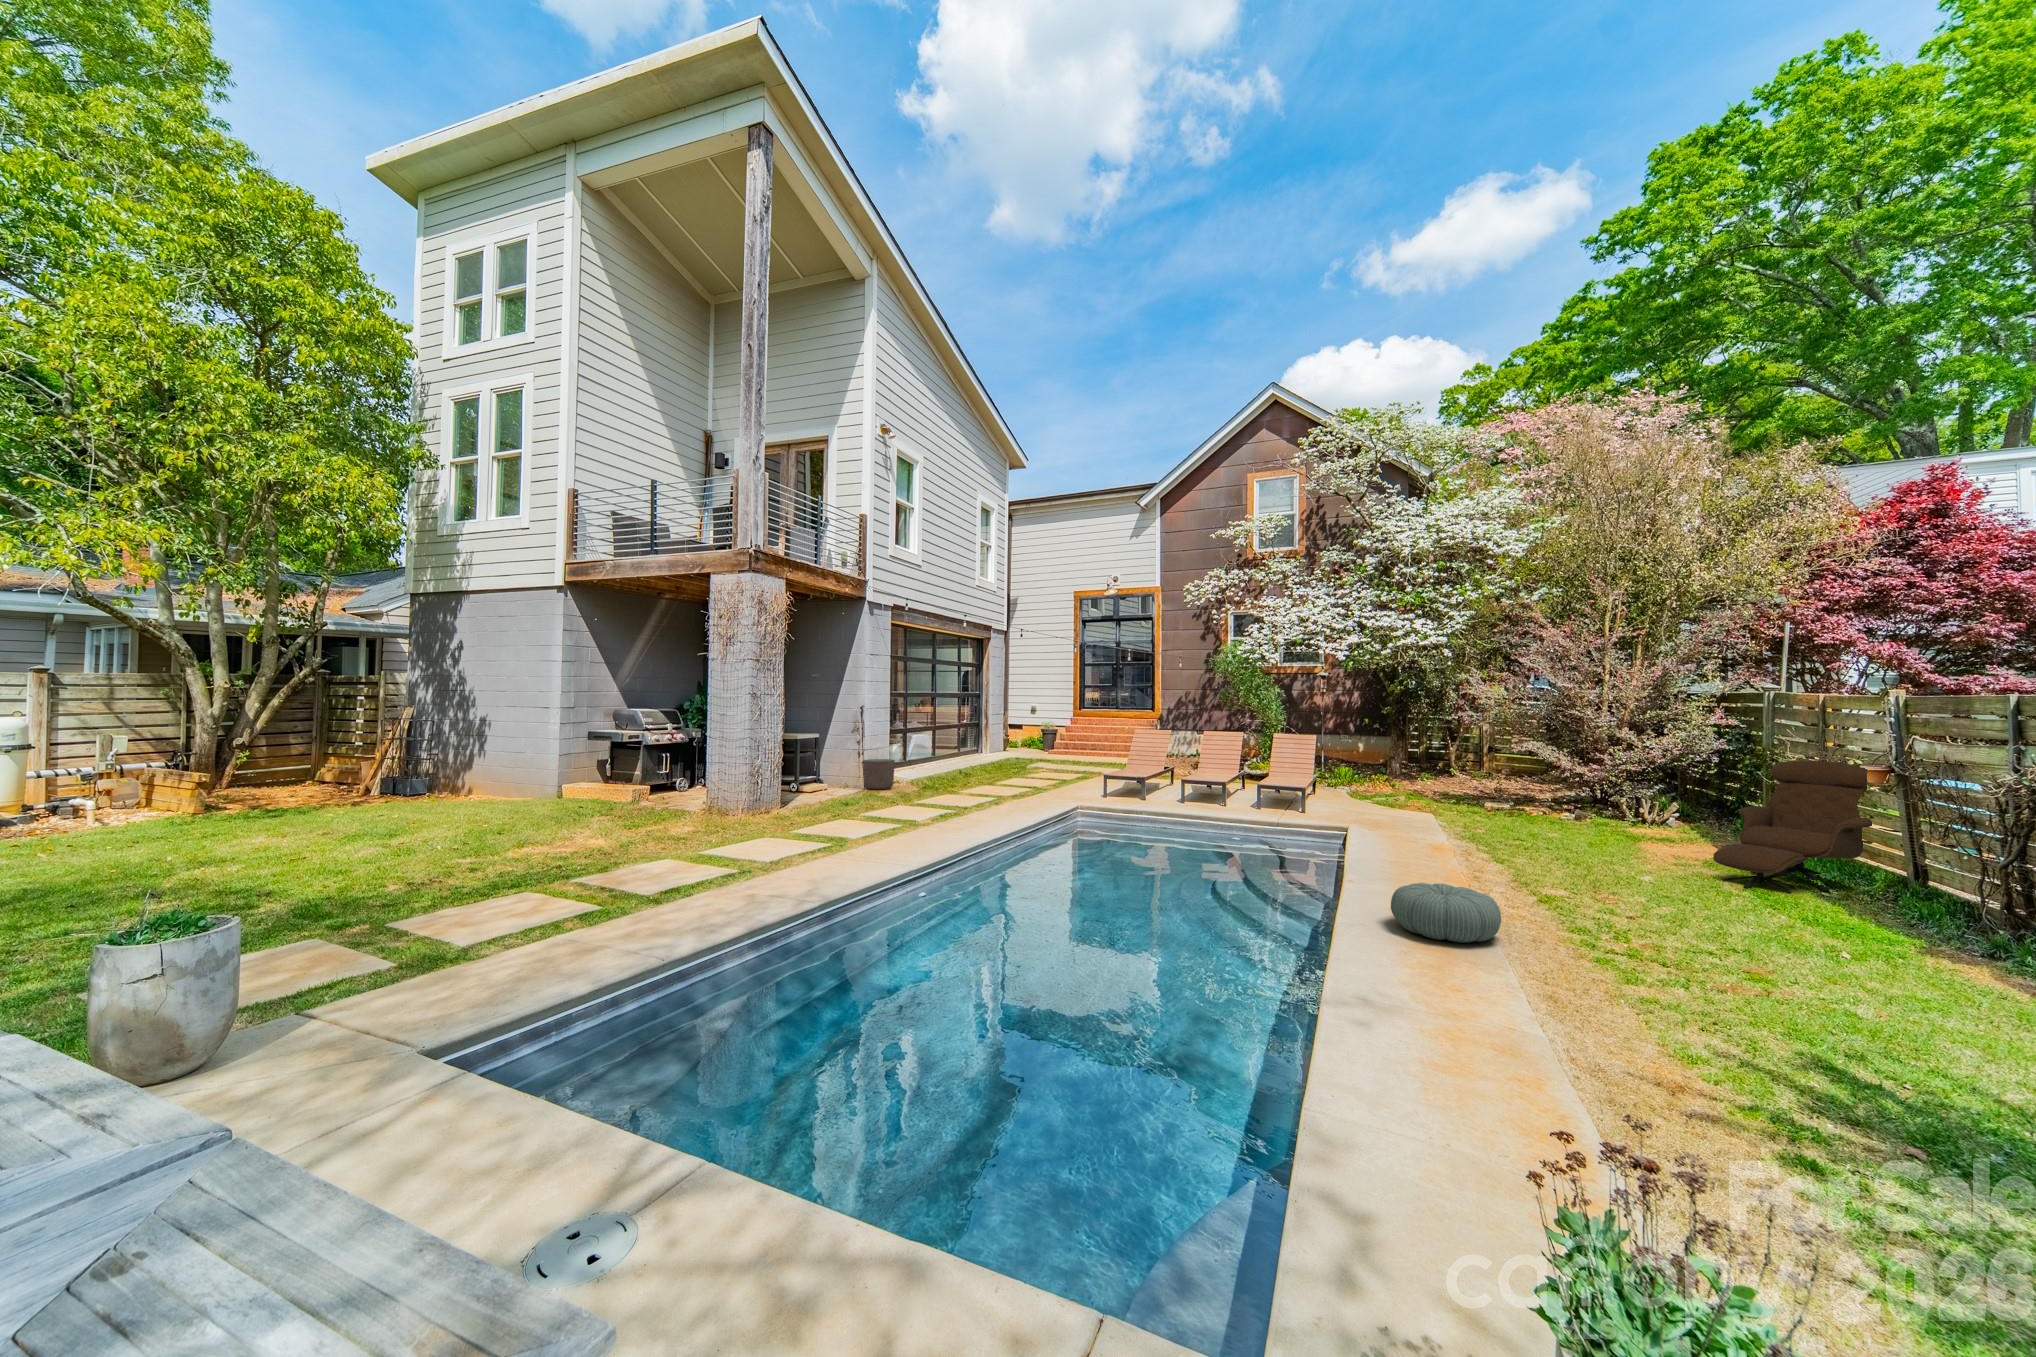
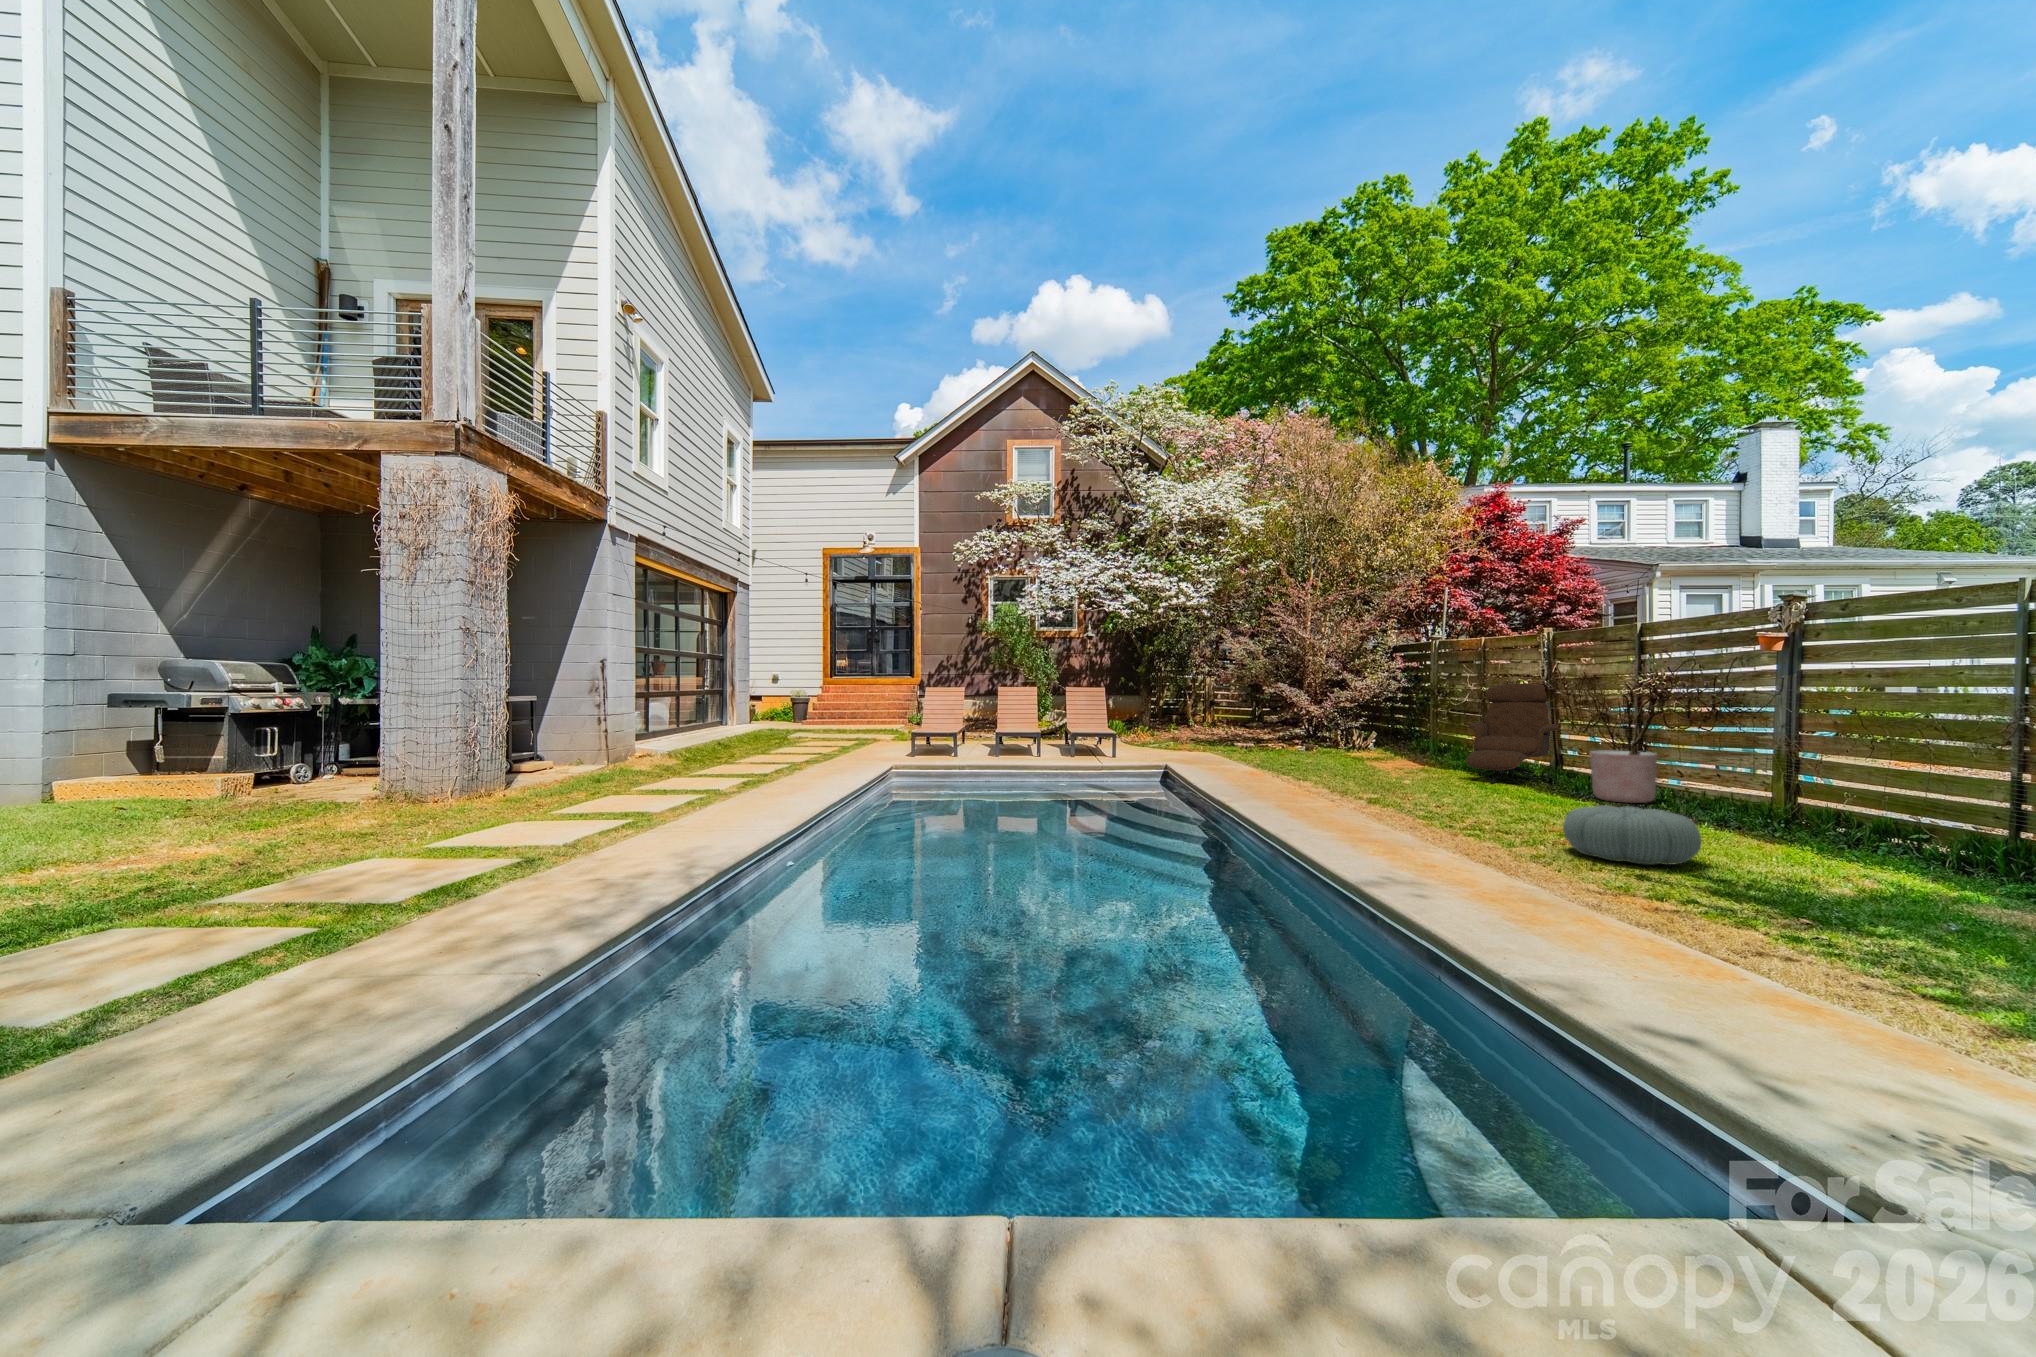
planter: present [863,759,895,789] -> present [1590,751,1657,803]
pouf: present [1391,883,1501,943] -> present [1563,805,1701,865]

